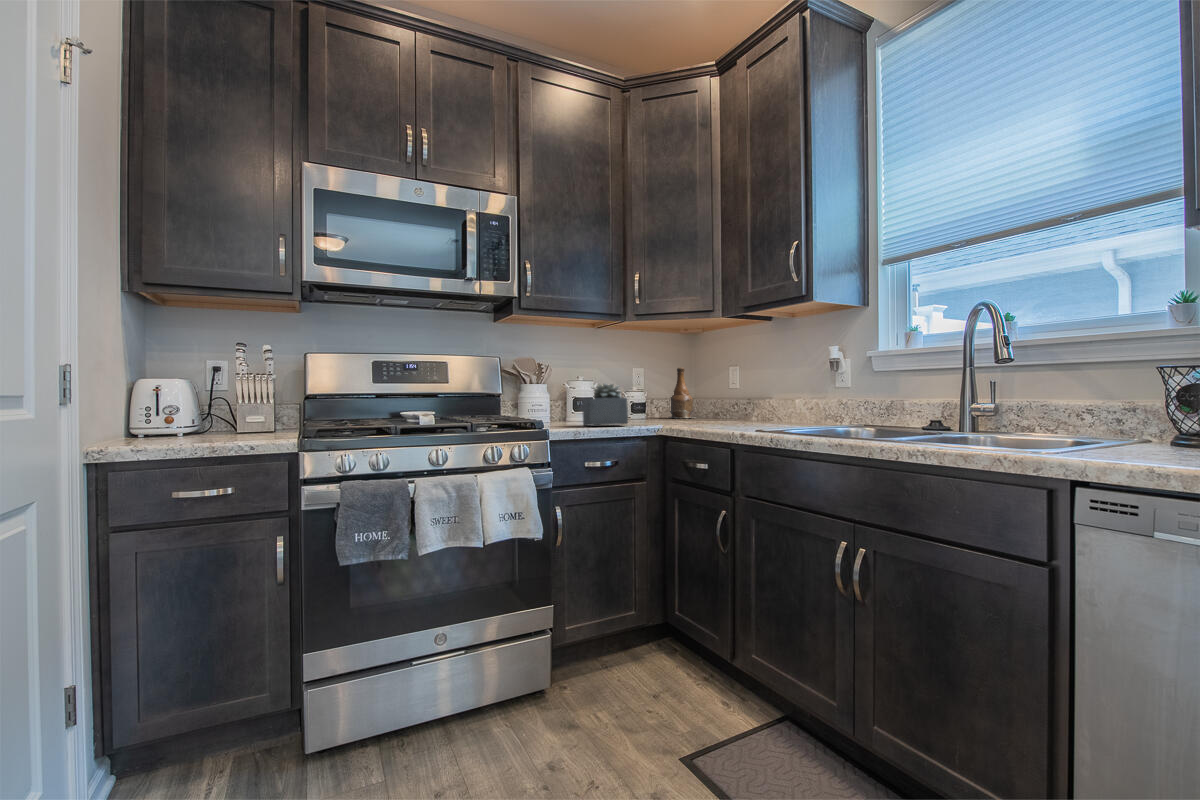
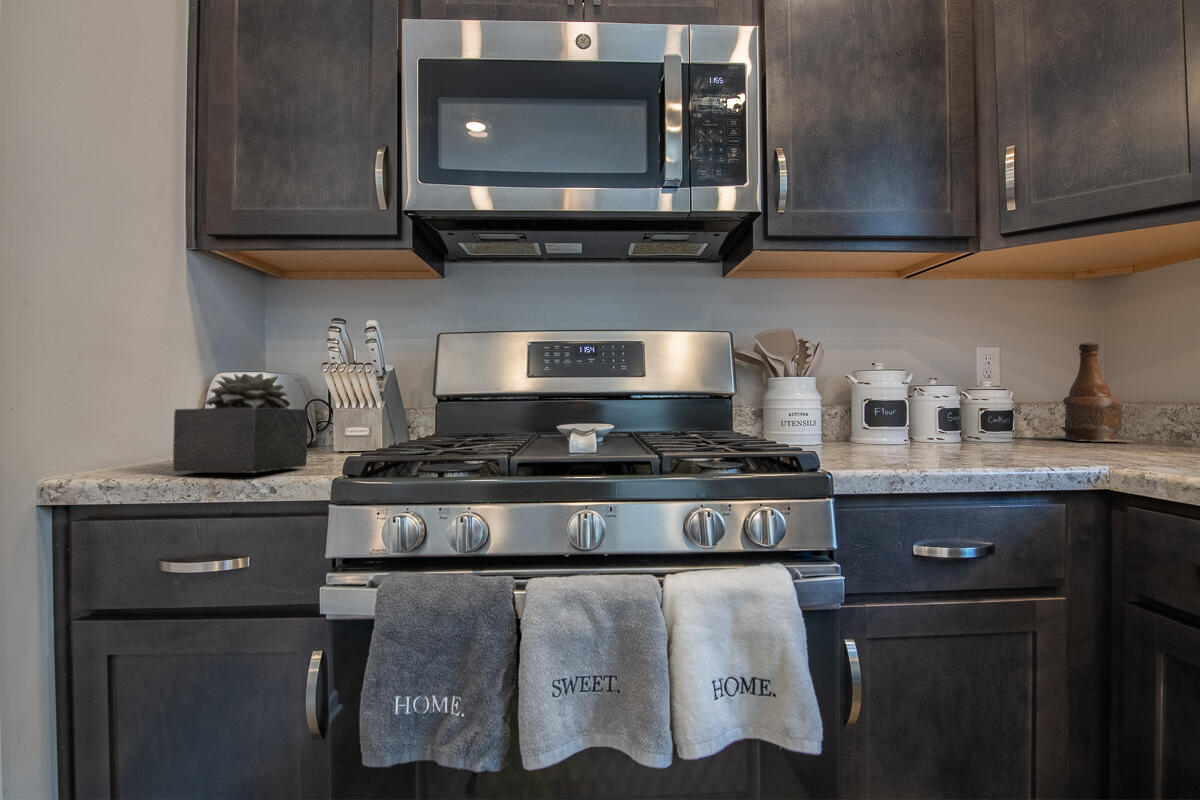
succulent plant: present [582,384,628,426] -> present [173,374,308,473]

